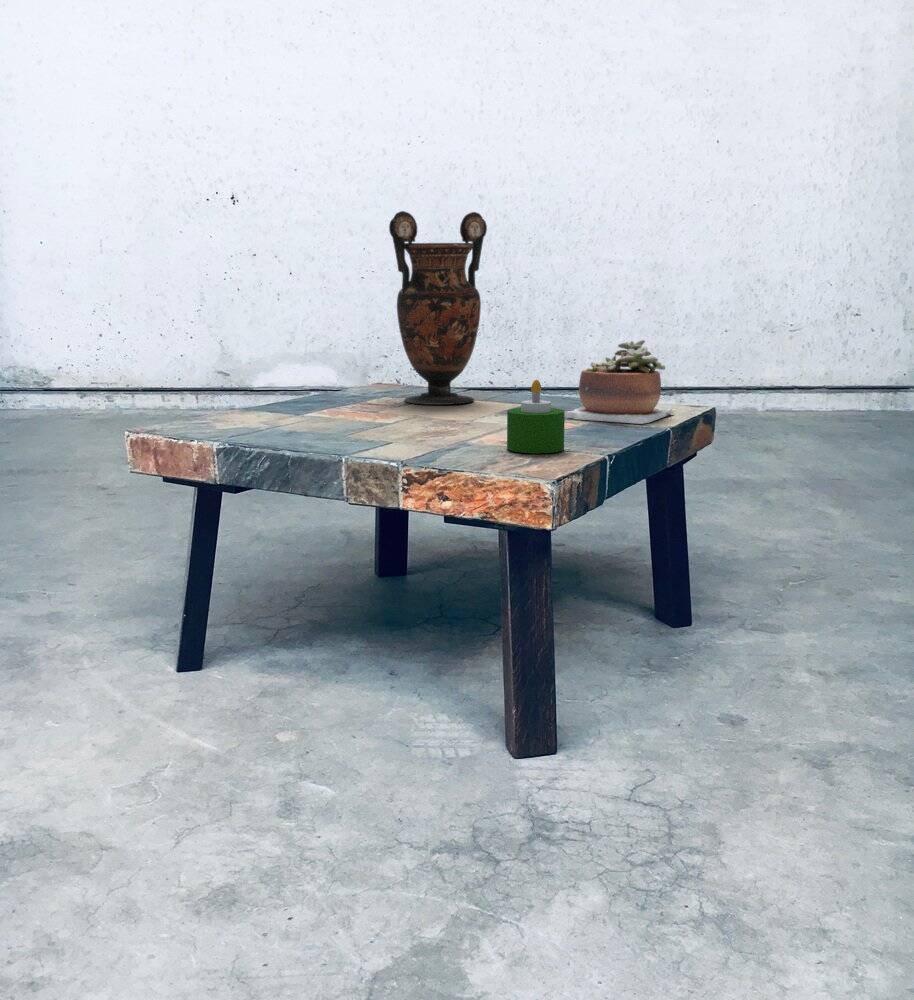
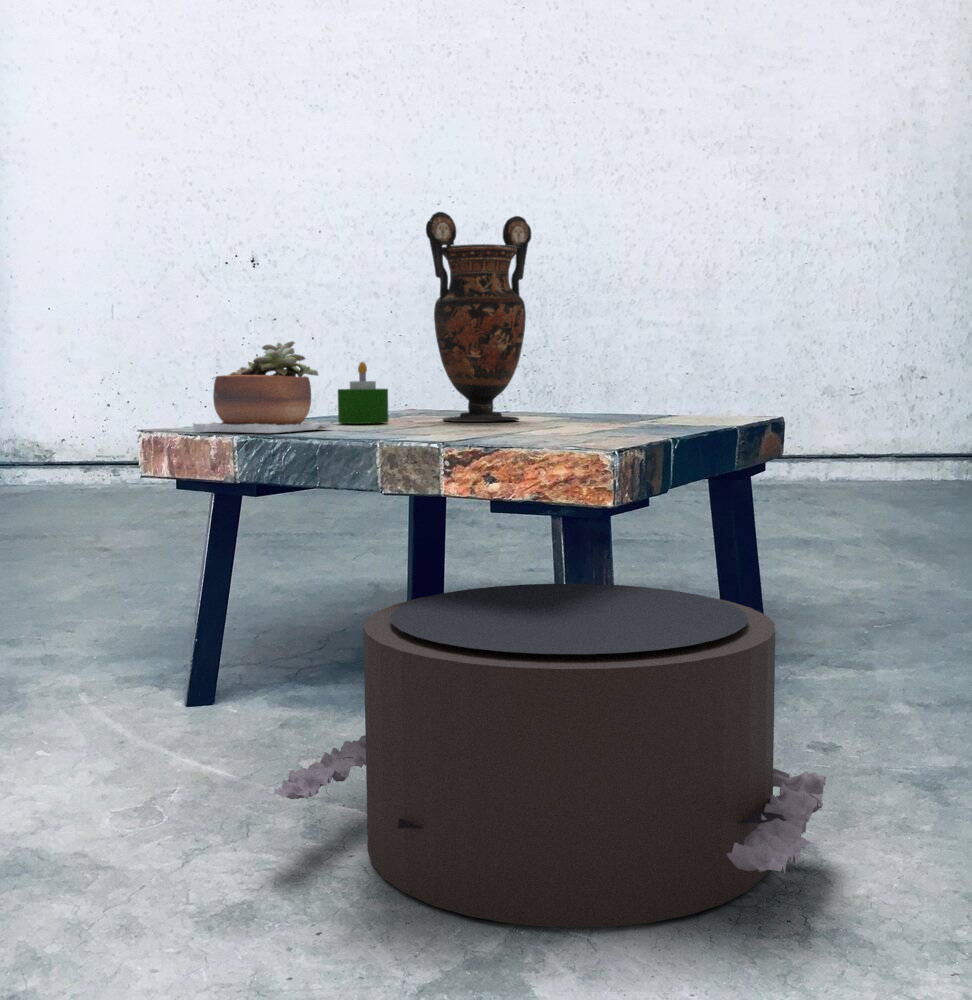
succulent plant: present [565,340,674,424] -> present [193,341,334,433]
candle: present [507,380,565,453] -> present [338,362,388,424]
pouf: none [253,591,725,913] -> present [274,584,826,927]

